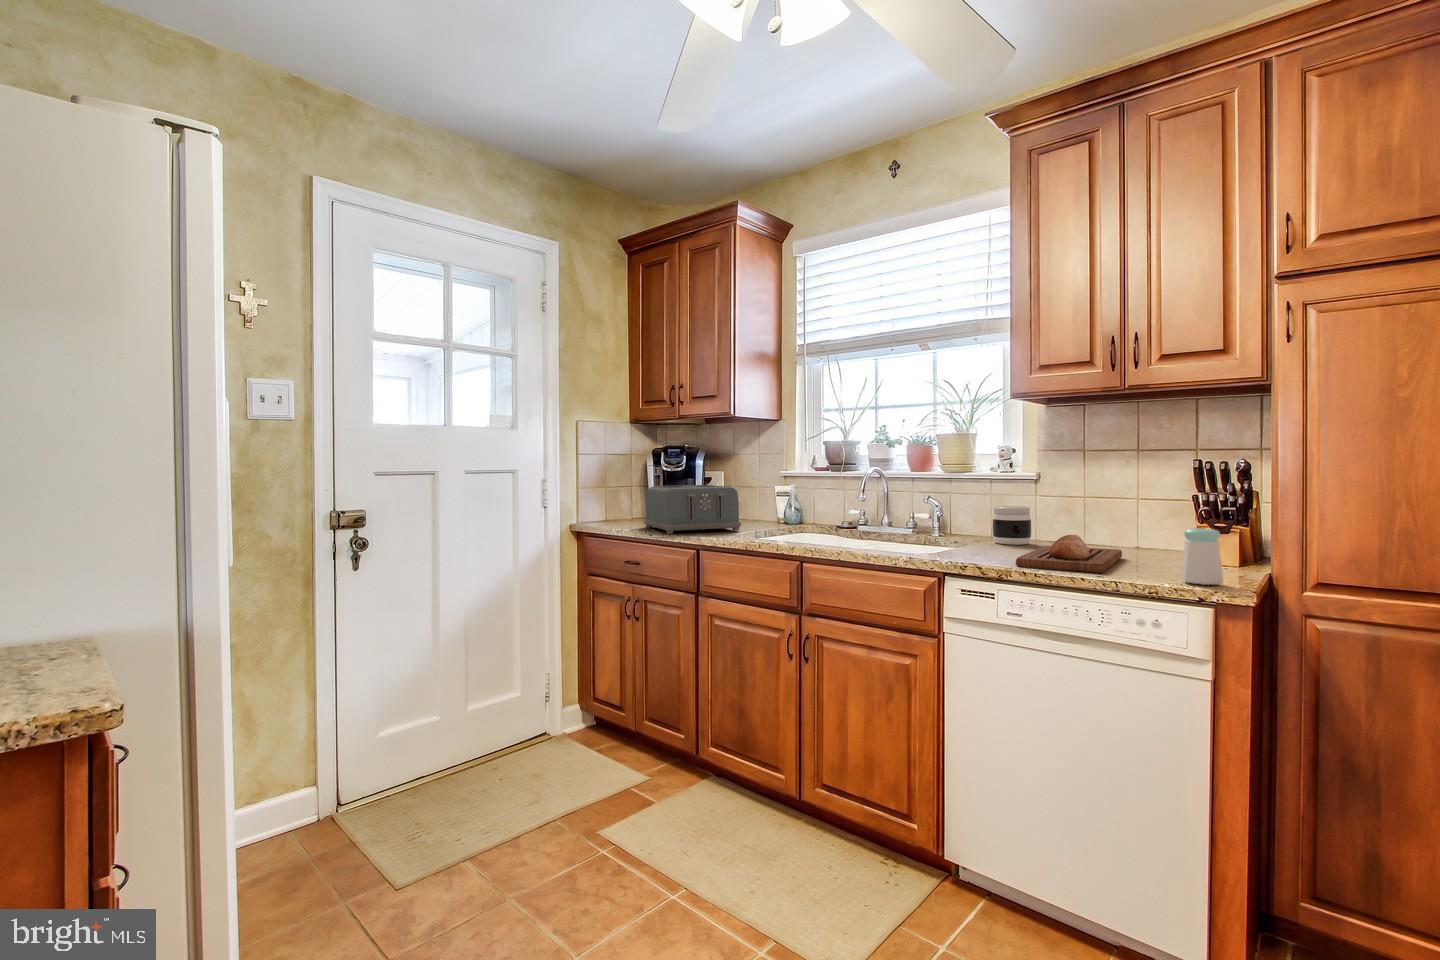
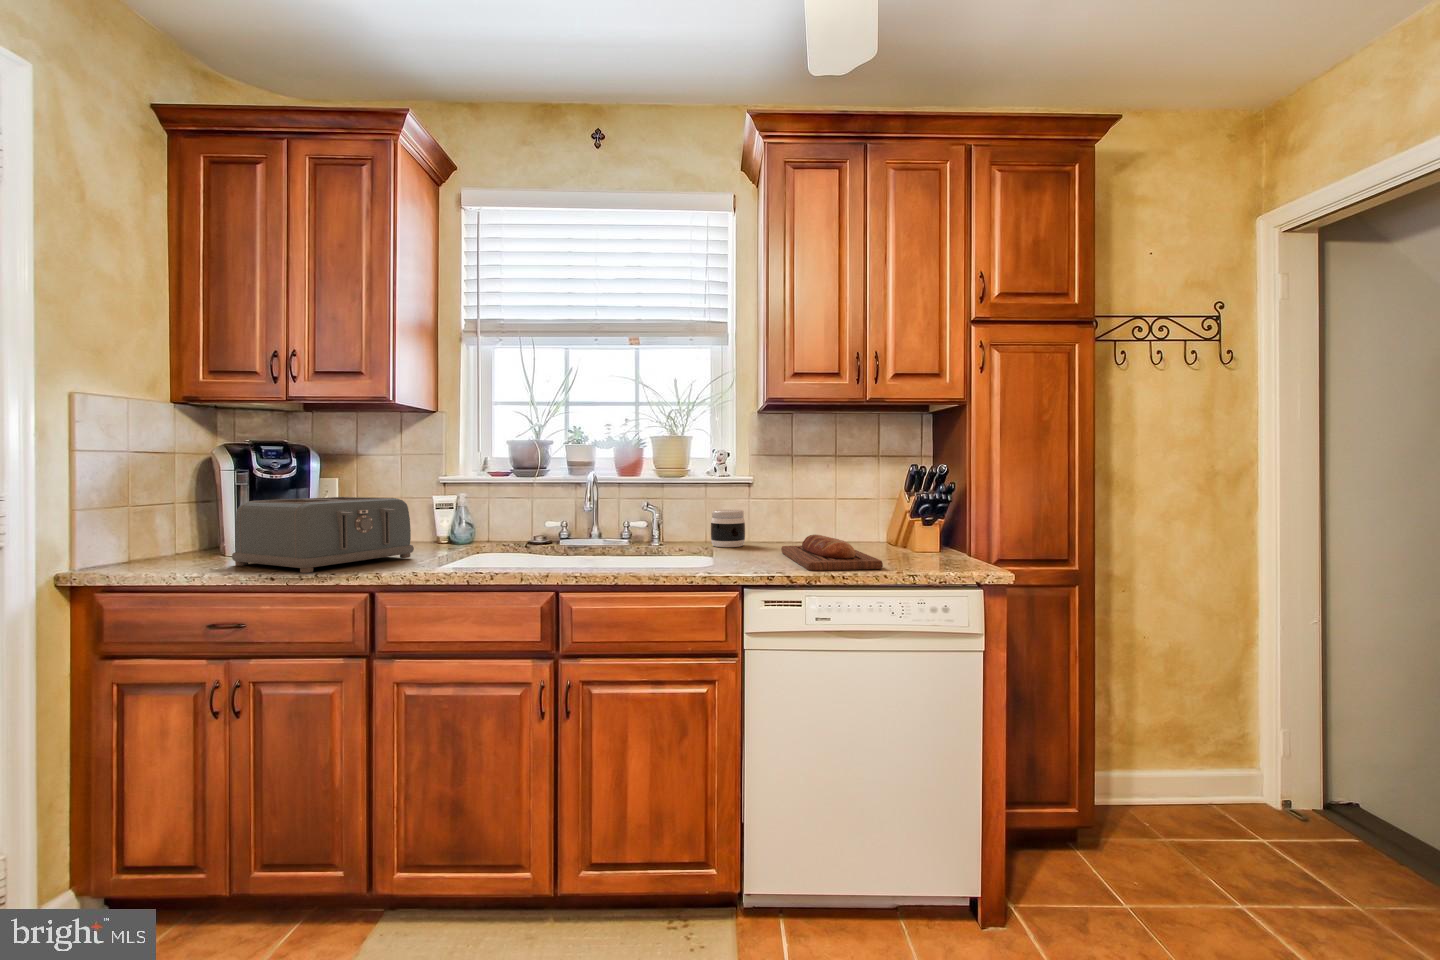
salt shaker: present [1181,528,1223,585] -> none [944,523,975,571]

